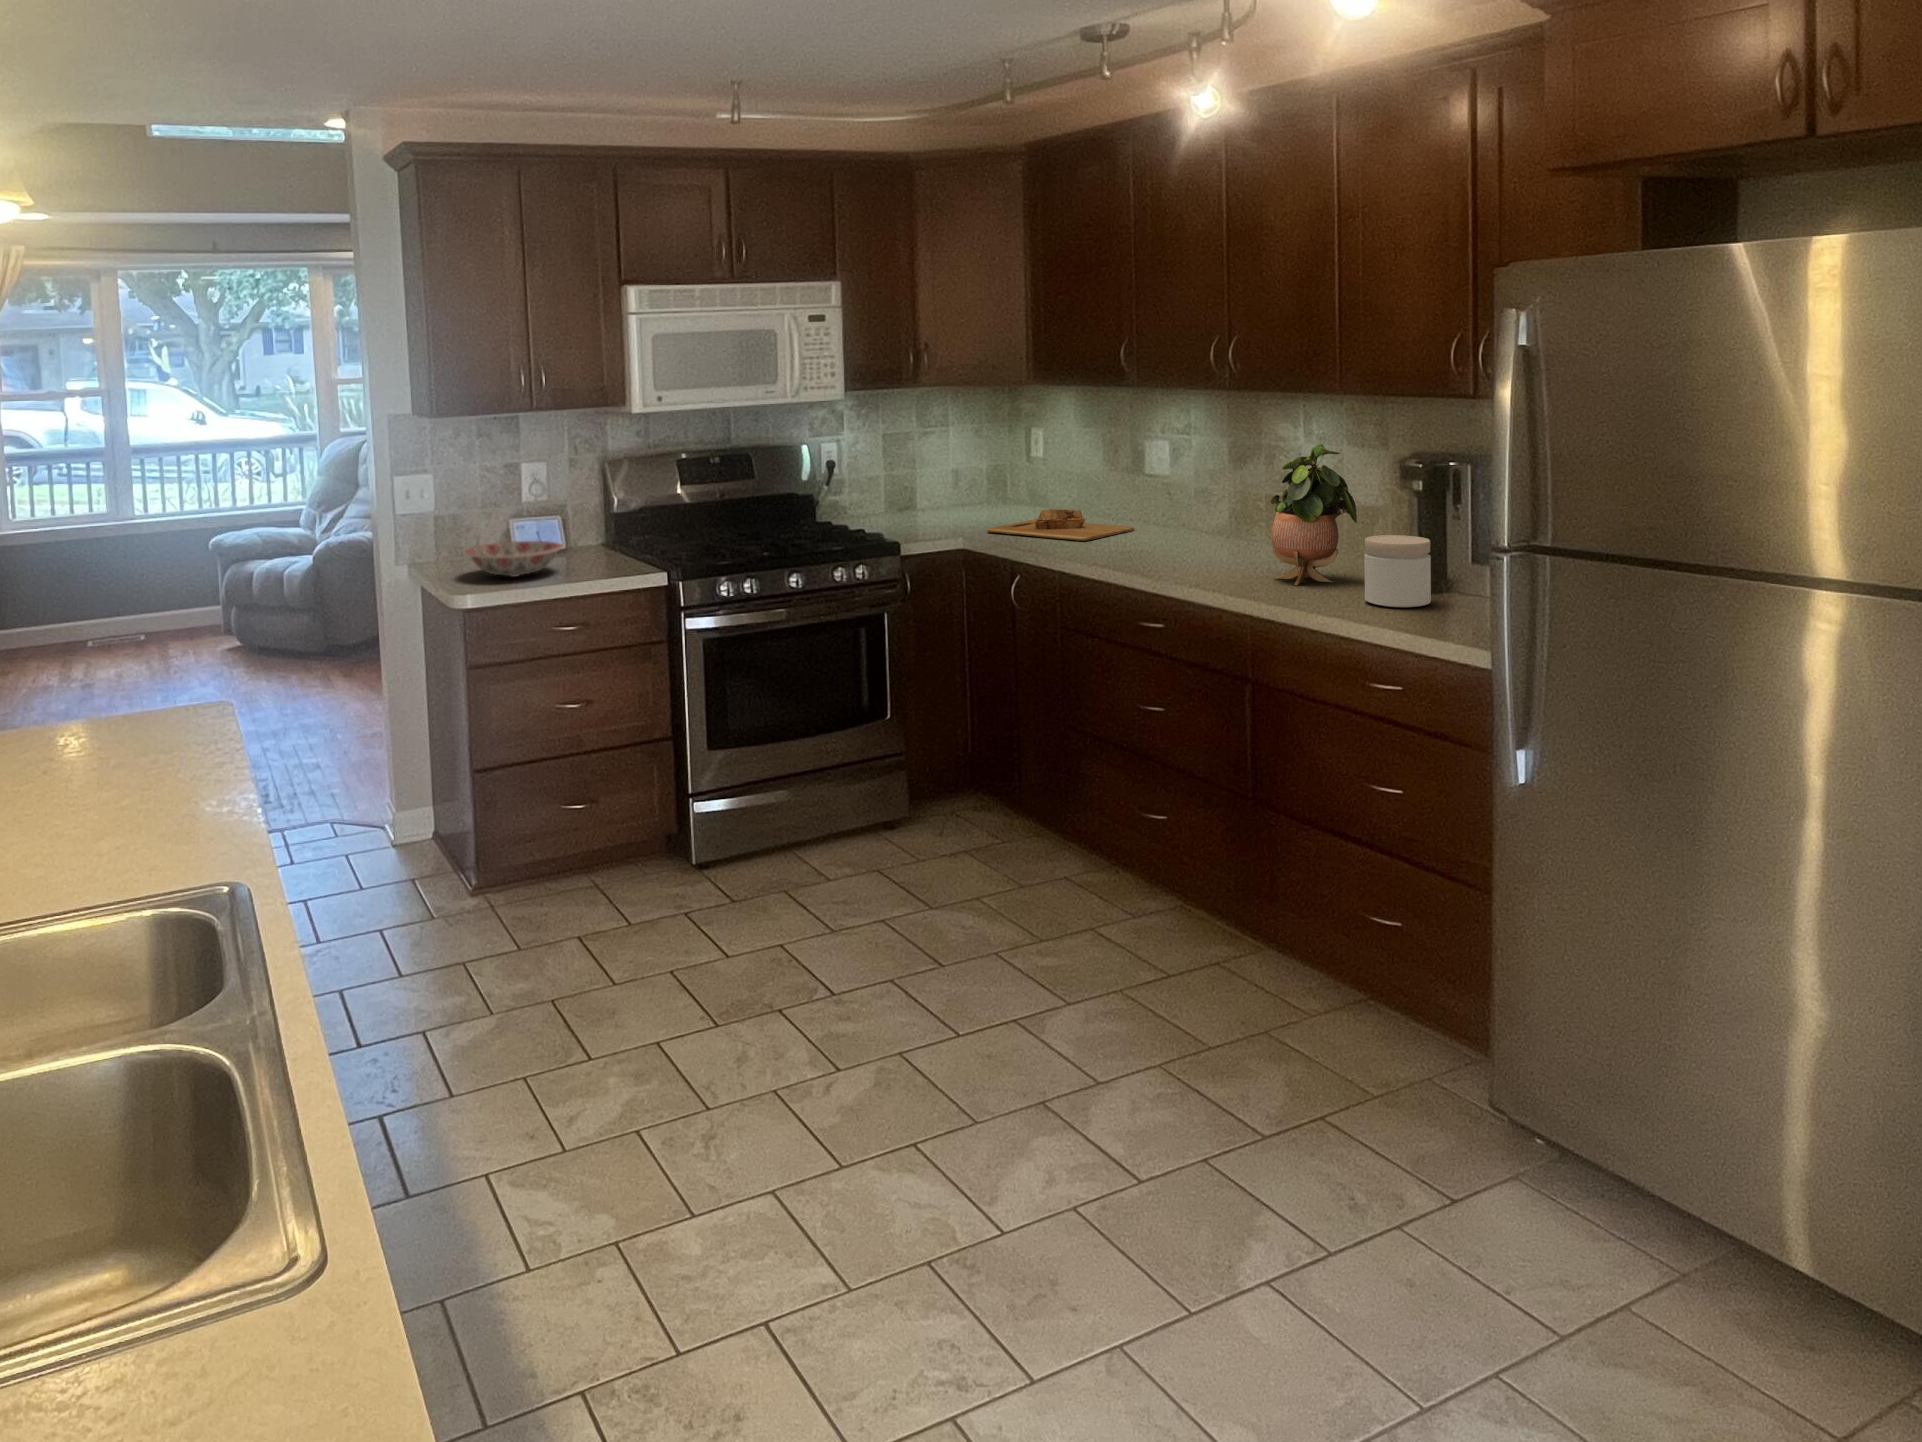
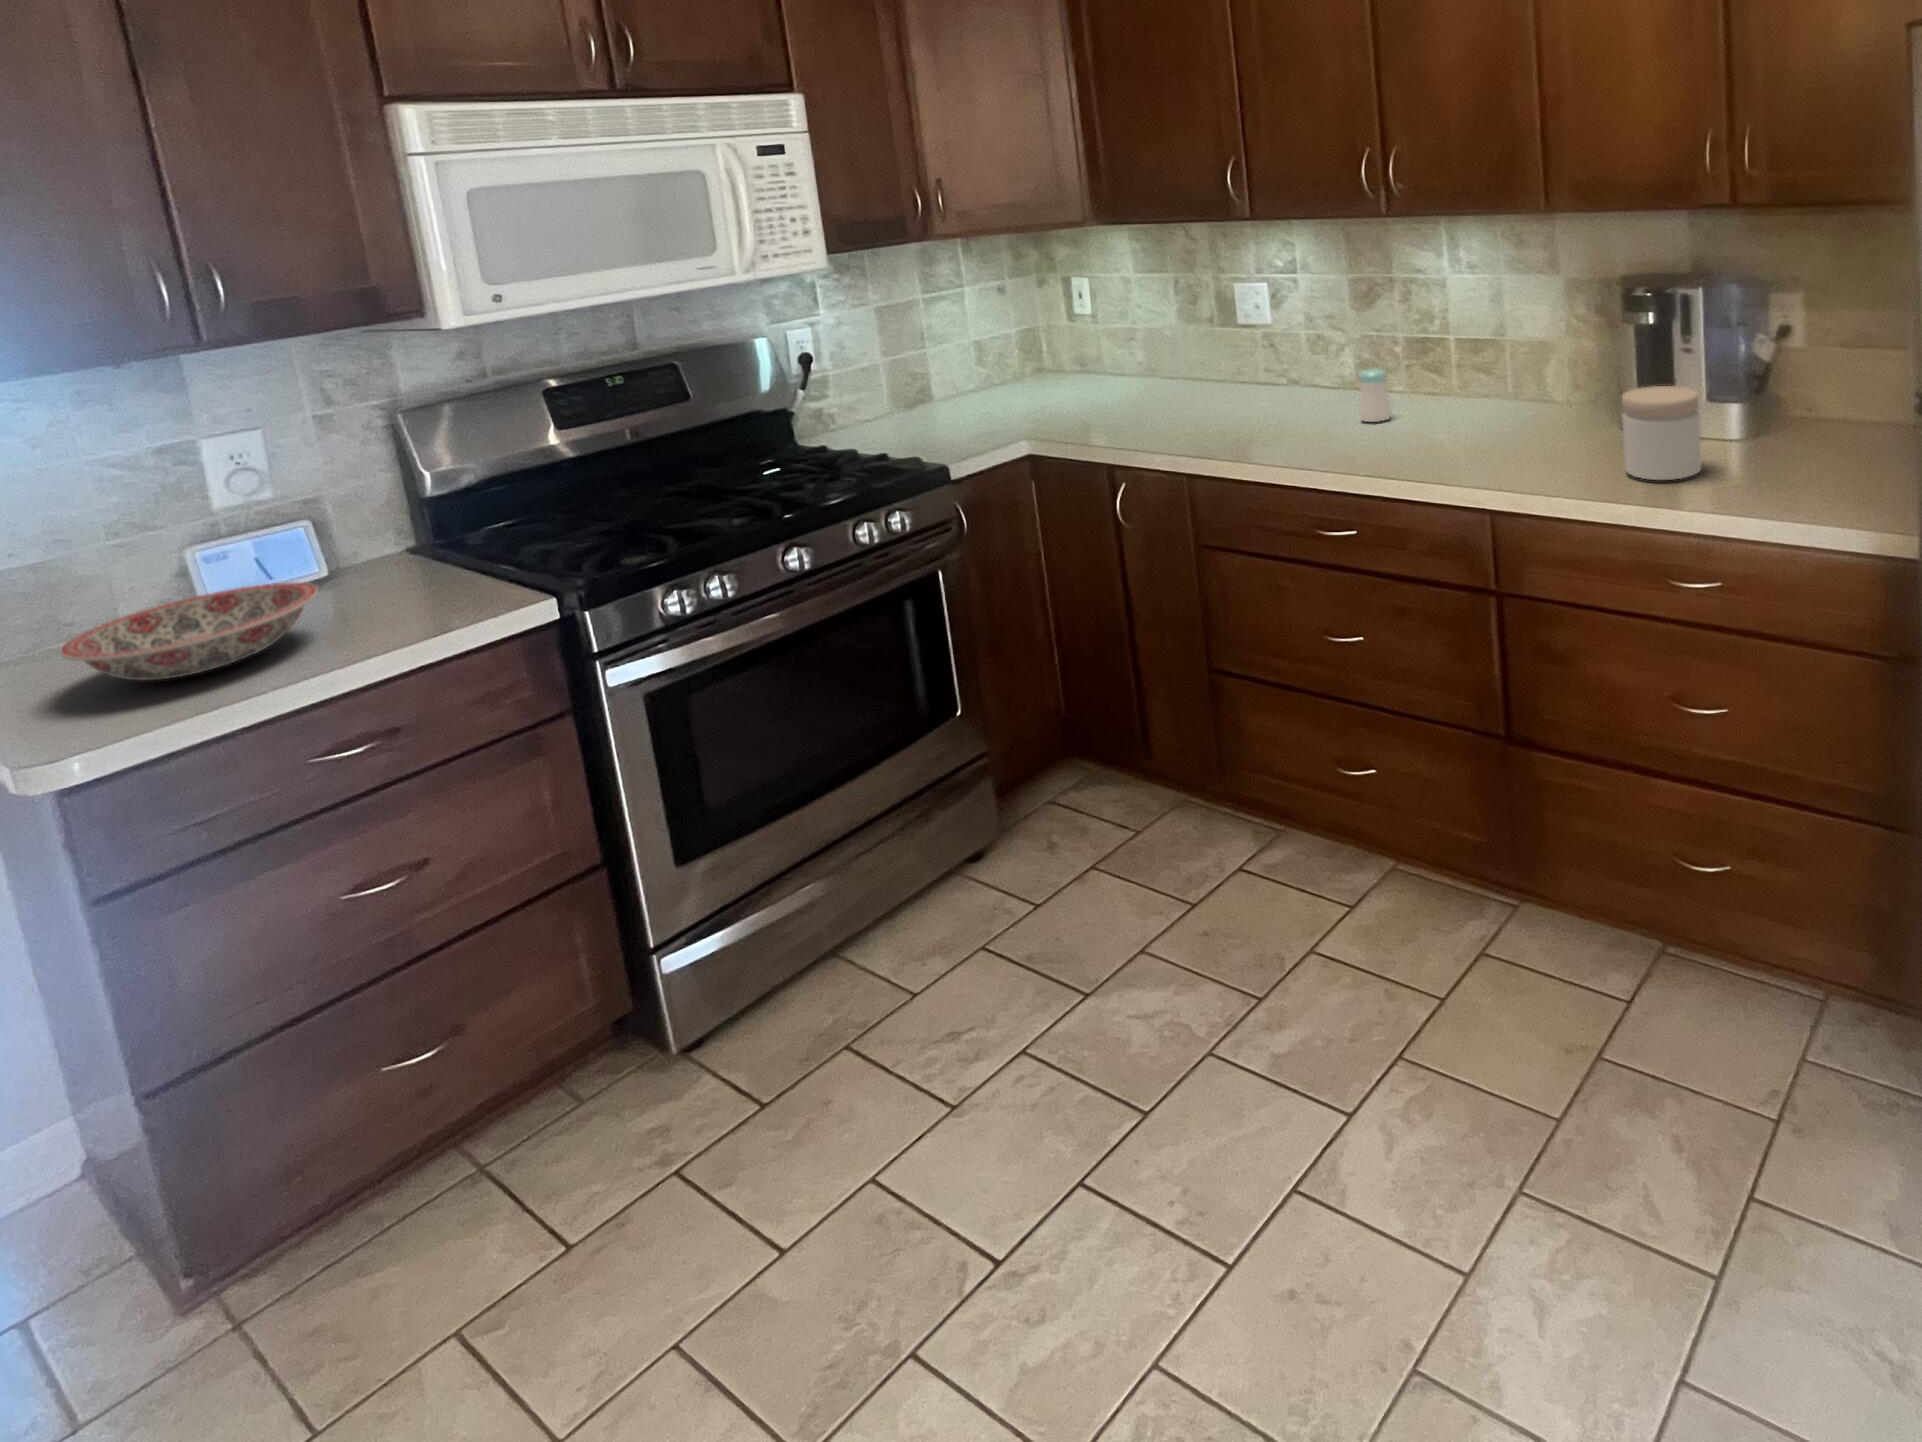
potted plant: present [1271,444,1357,585] -> none [1473,279,1577,460]
cutting board: present [987,509,1134,541] -> none [1053,381,1237,426]
salt shaker: none [1208,512,1235,554] -> present [1359,369,1391,422]

